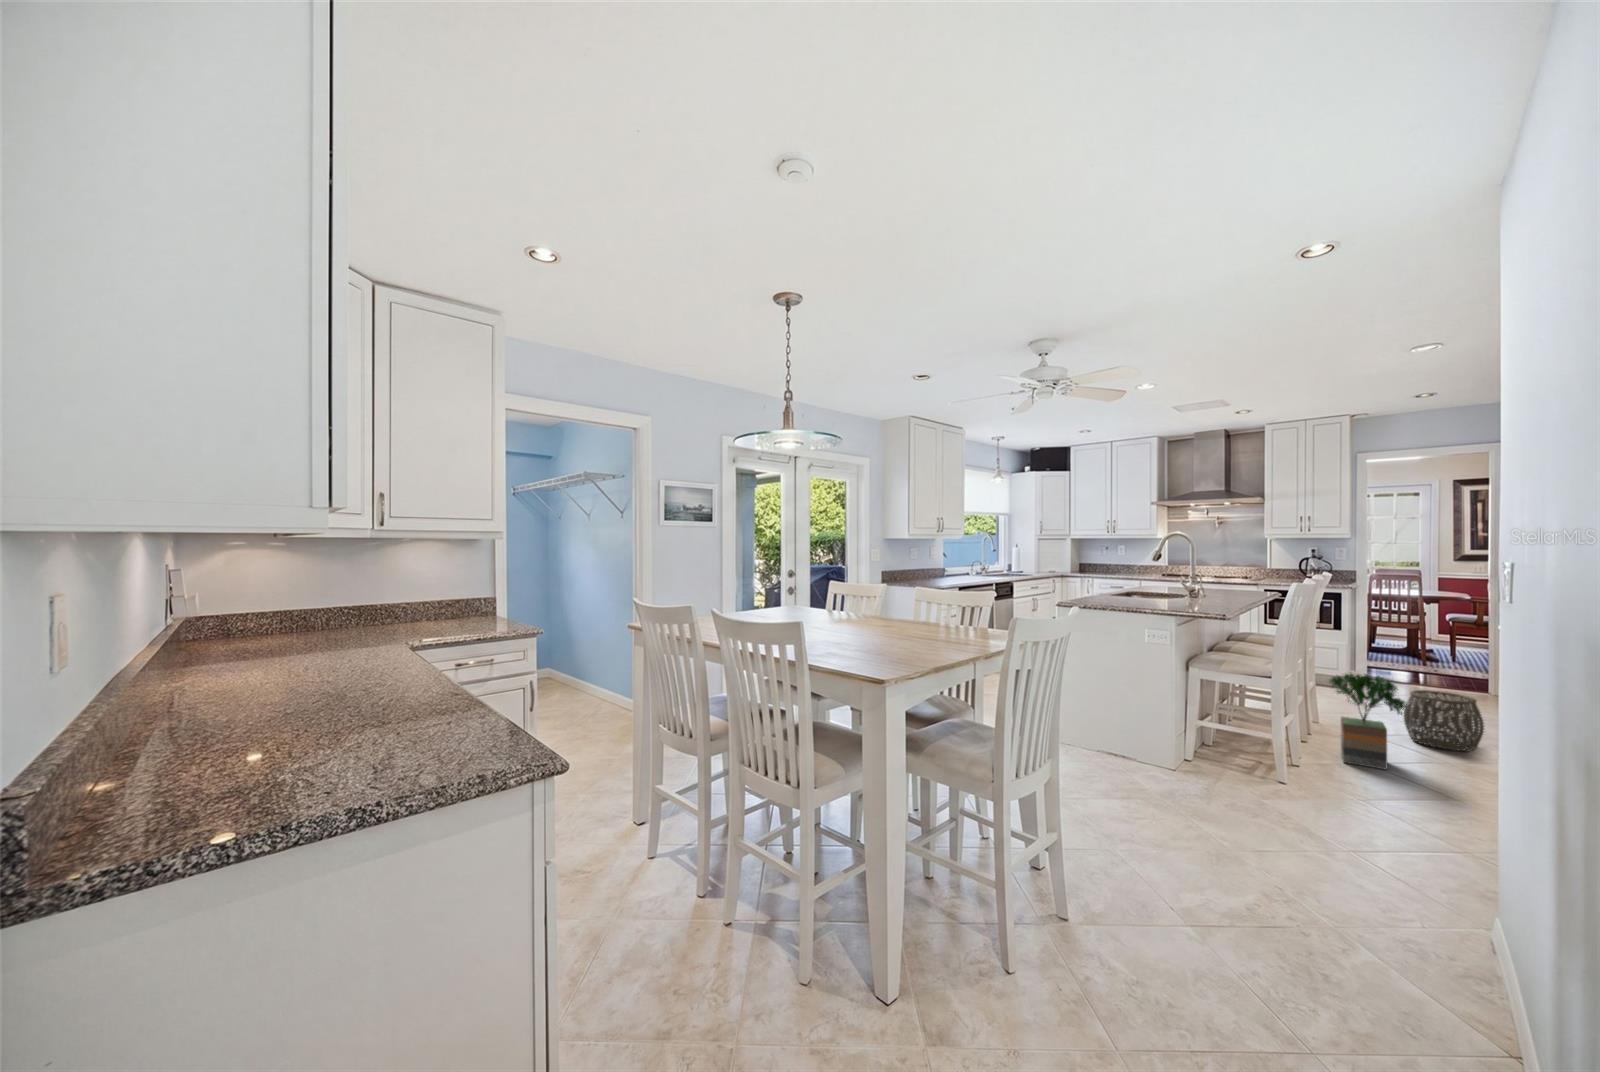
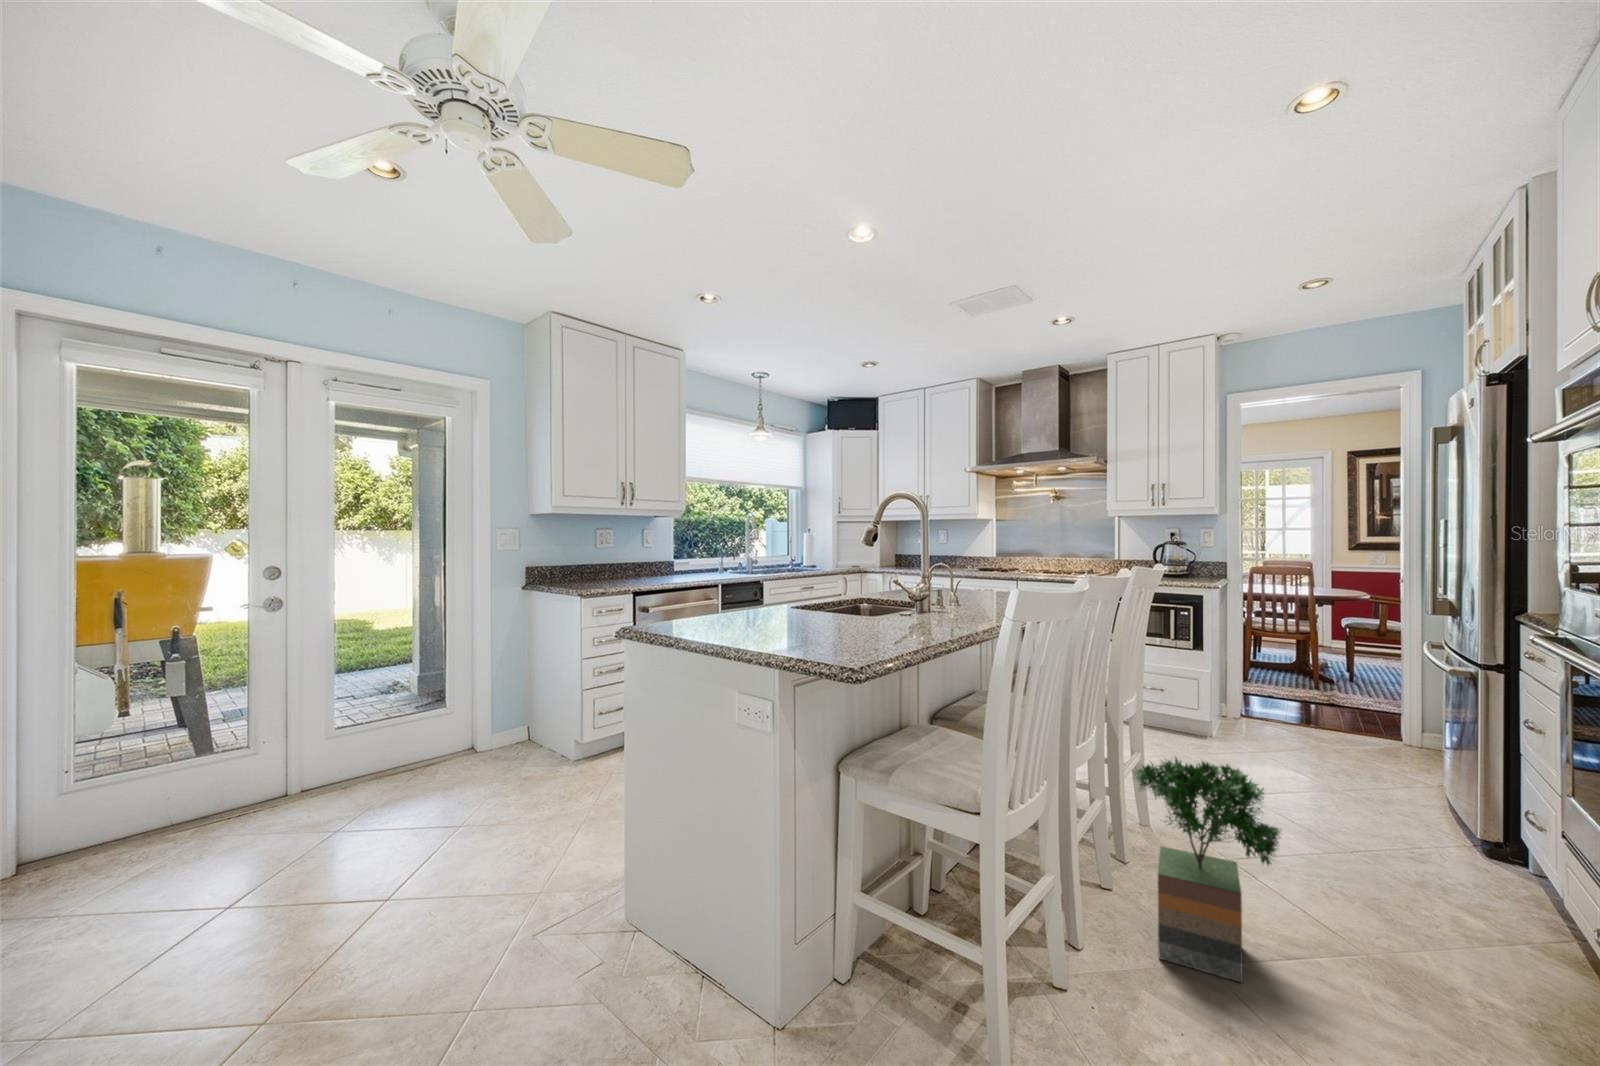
woven basket: present [1404,690,1484,751] -> none [1280,770,1423,900]

